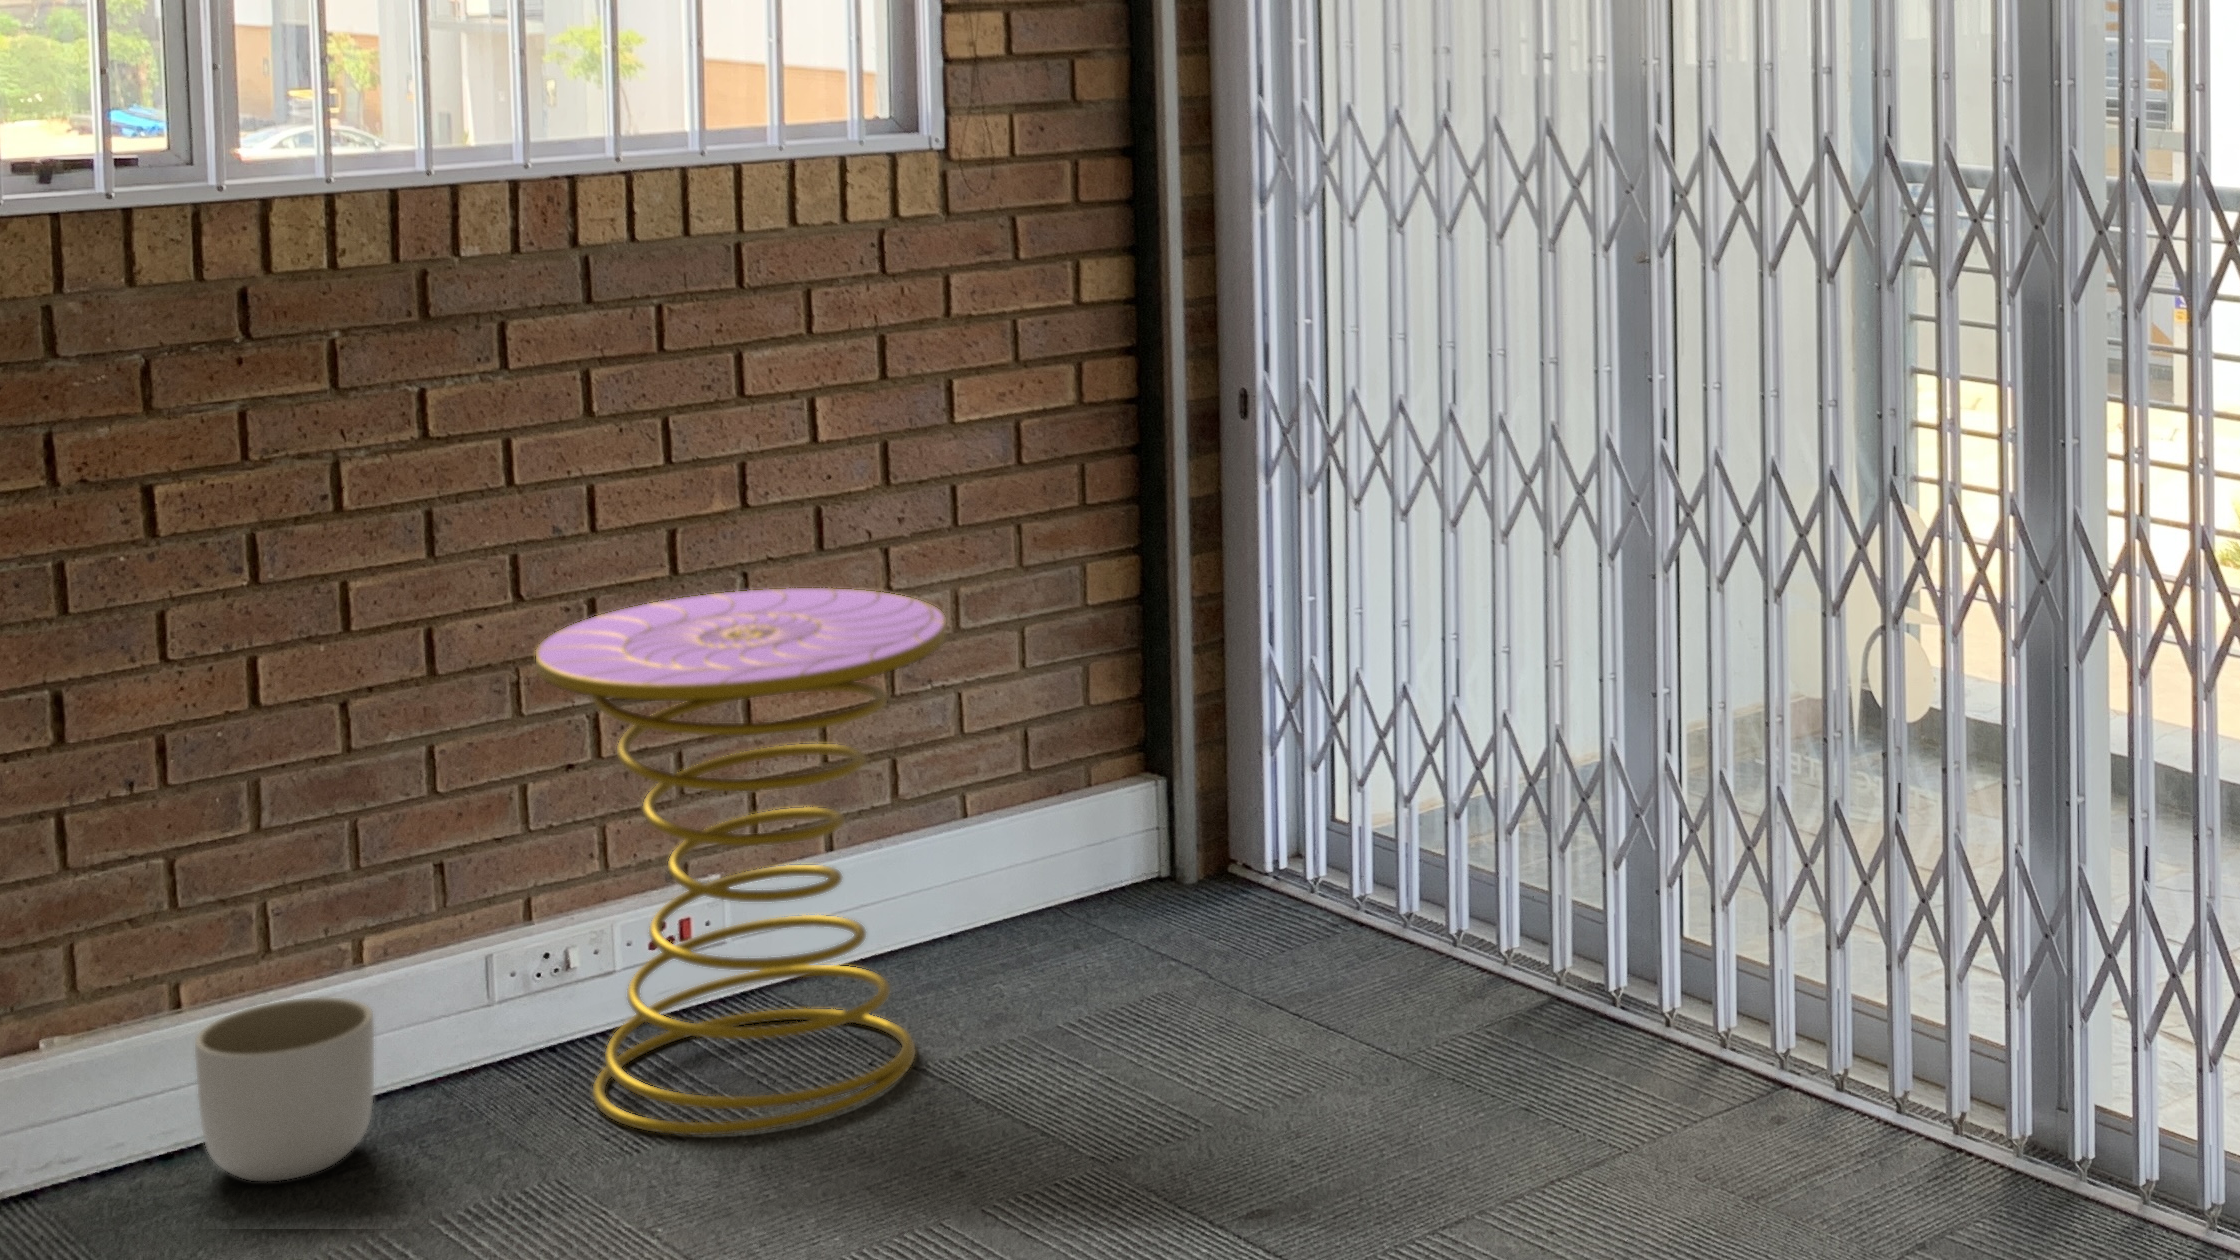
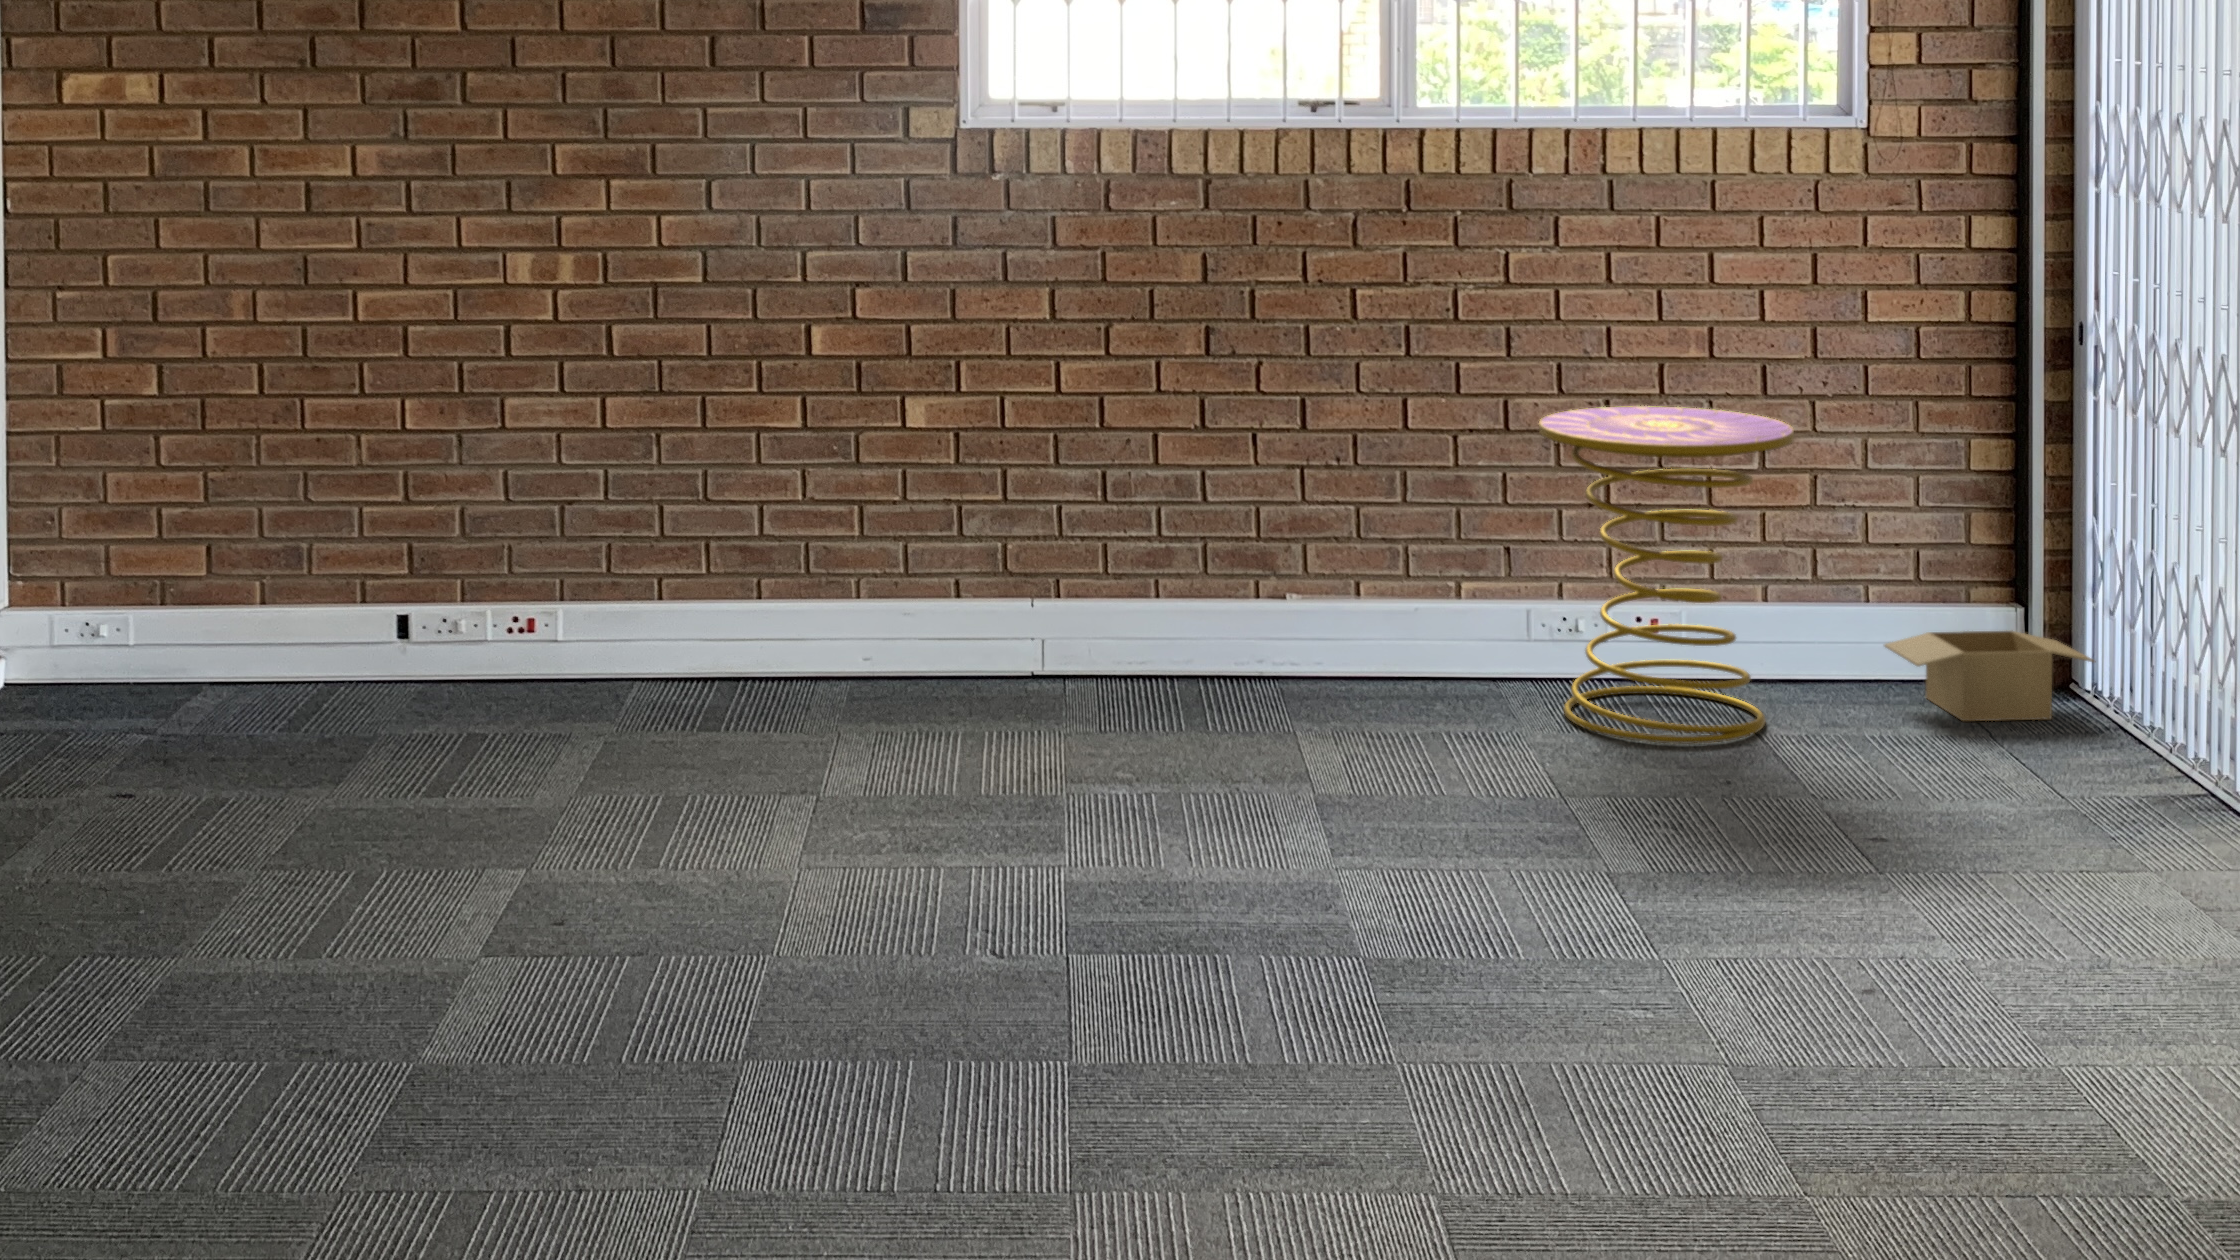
cardboard box: none [1017,812,1287,958] -> present [1884,631,2096,721]
planter: present [195,997,374,1181] -> none [1351,603,1444,701]

